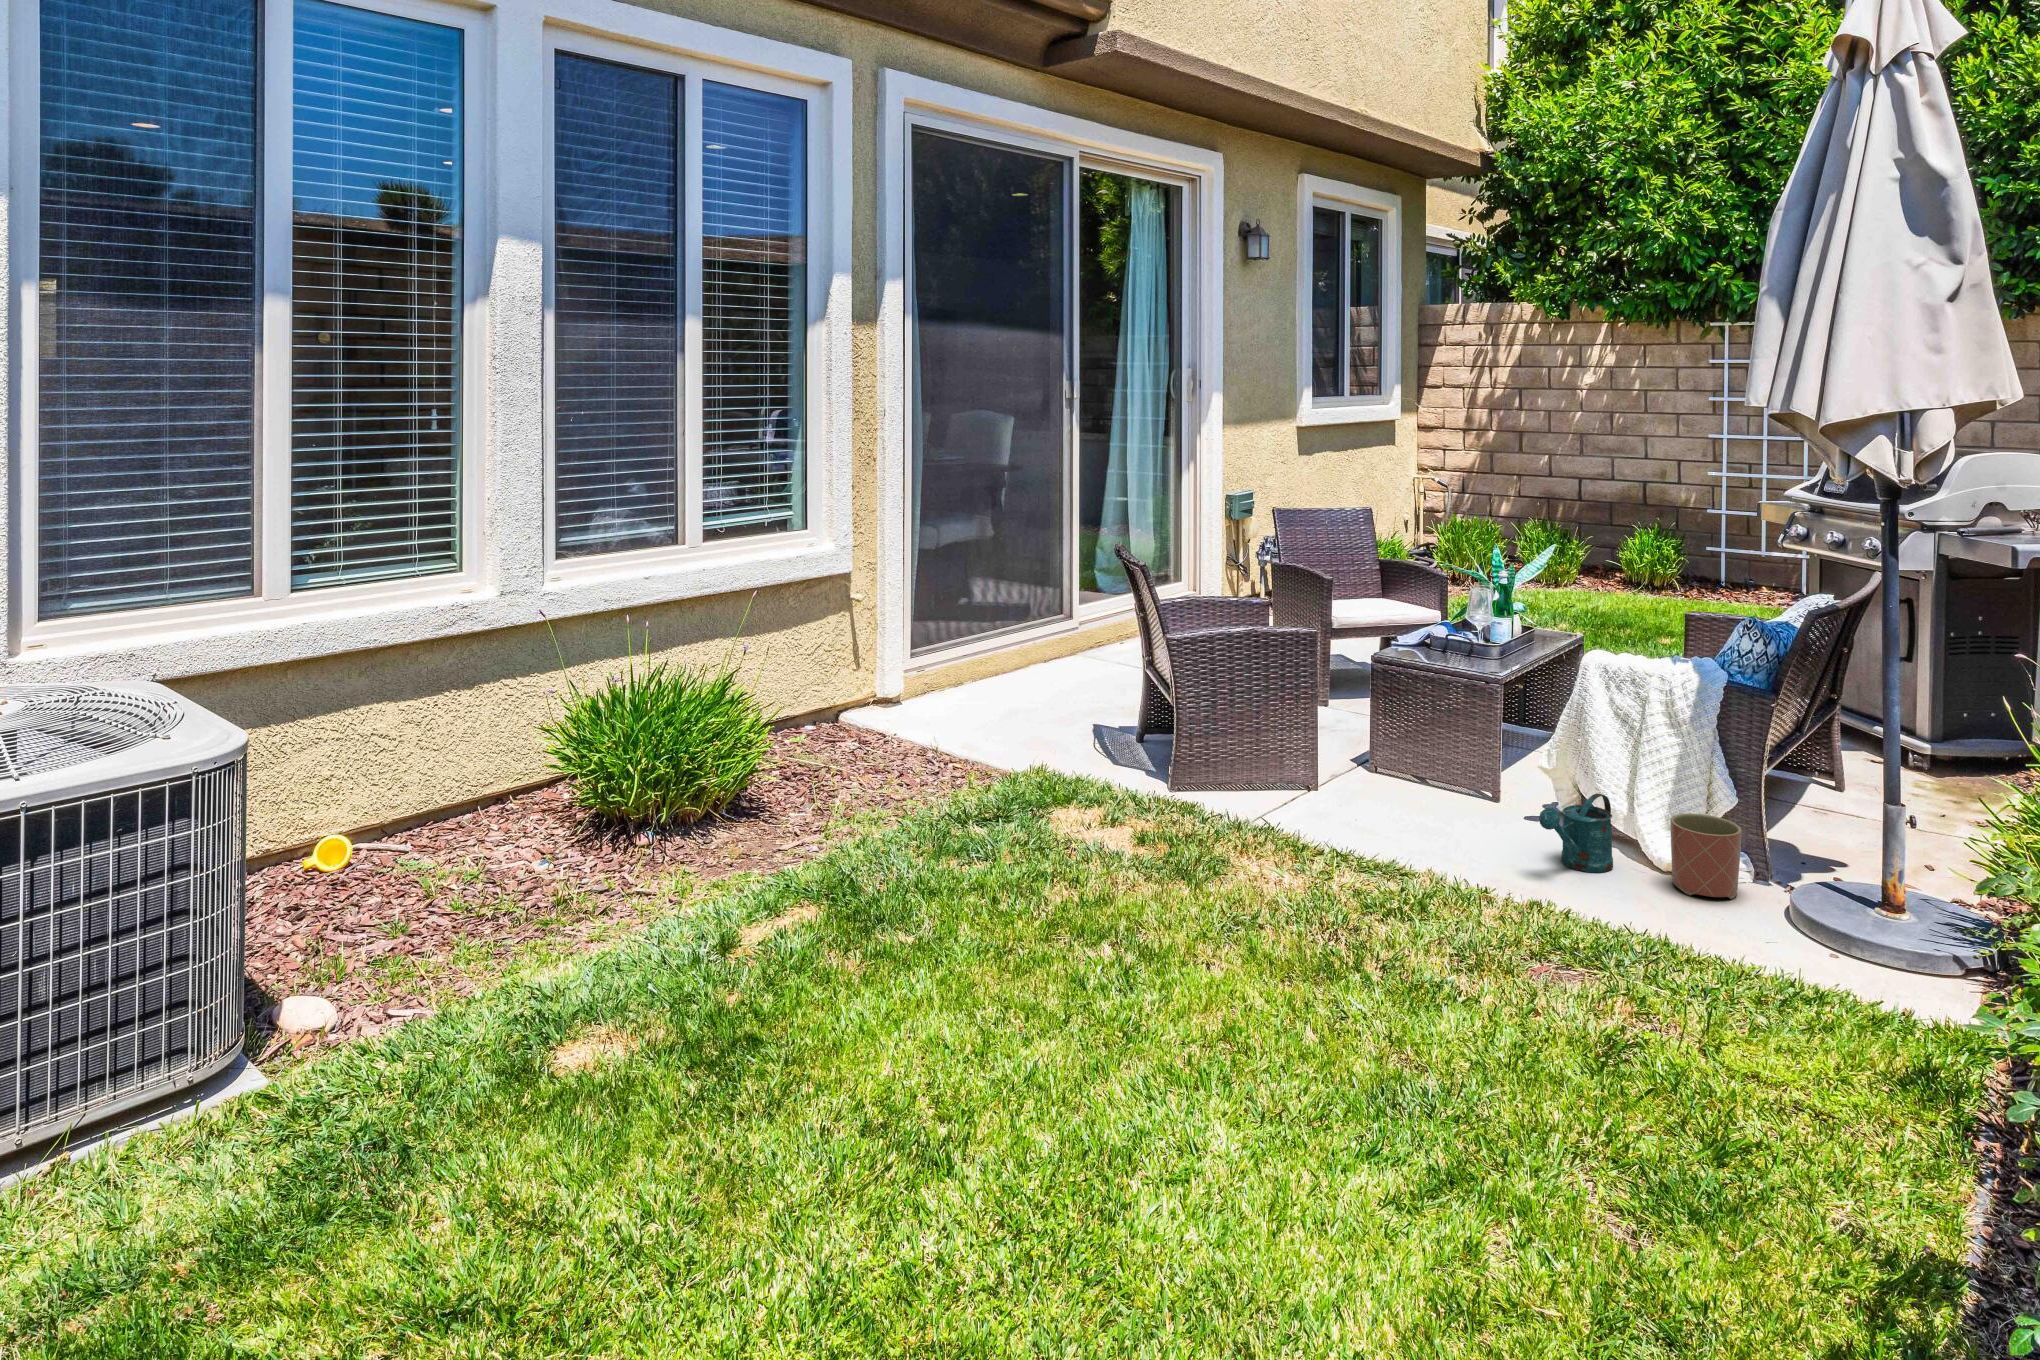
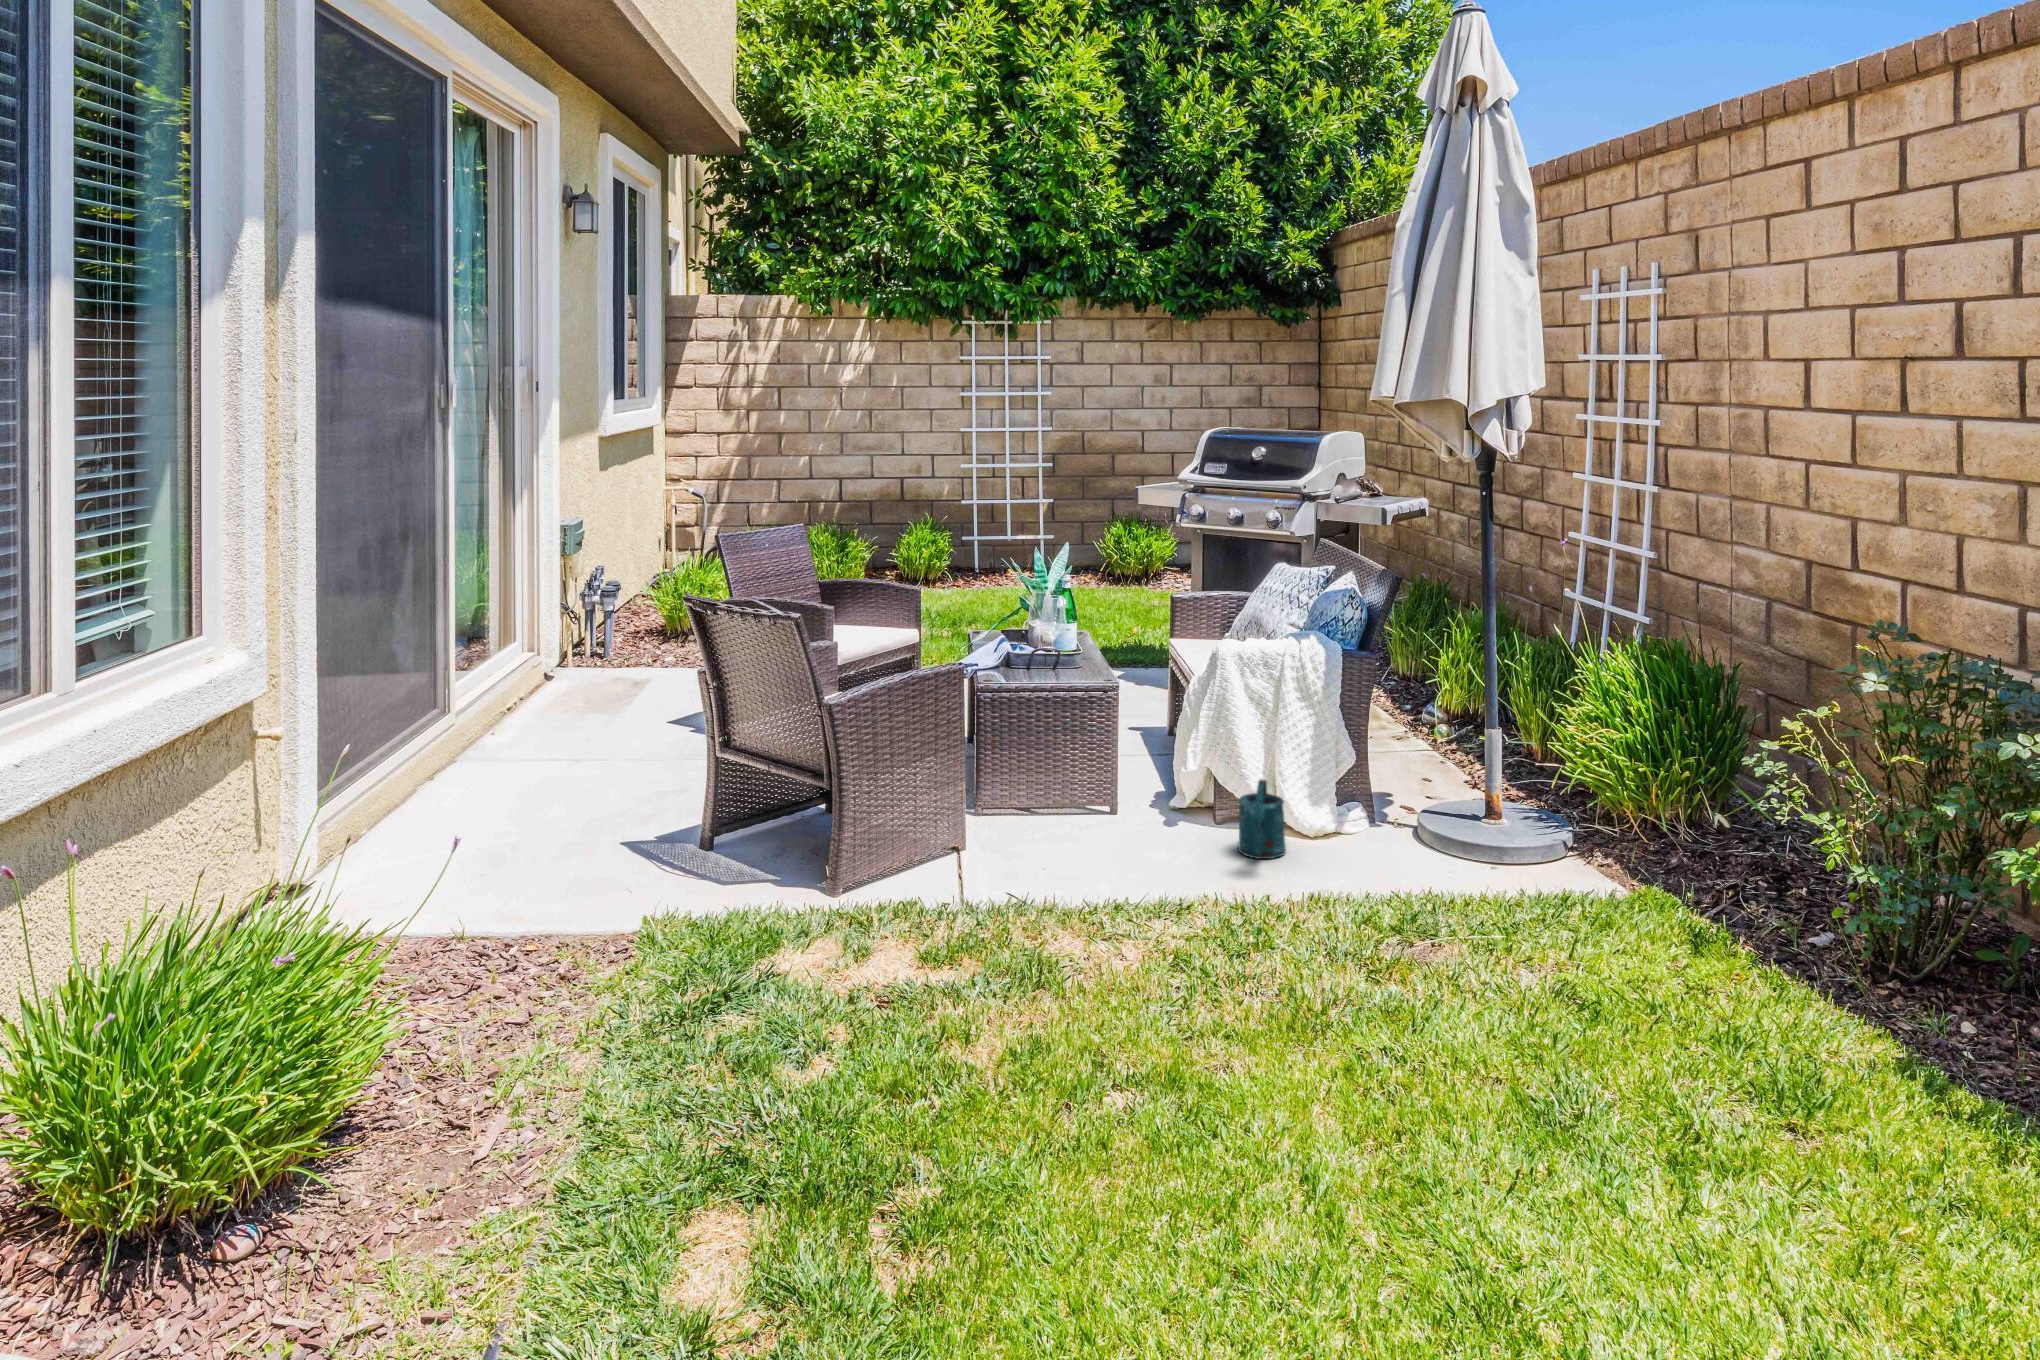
planter: present [1670,813,1742,899] -> none [1336,777,1397,856]

